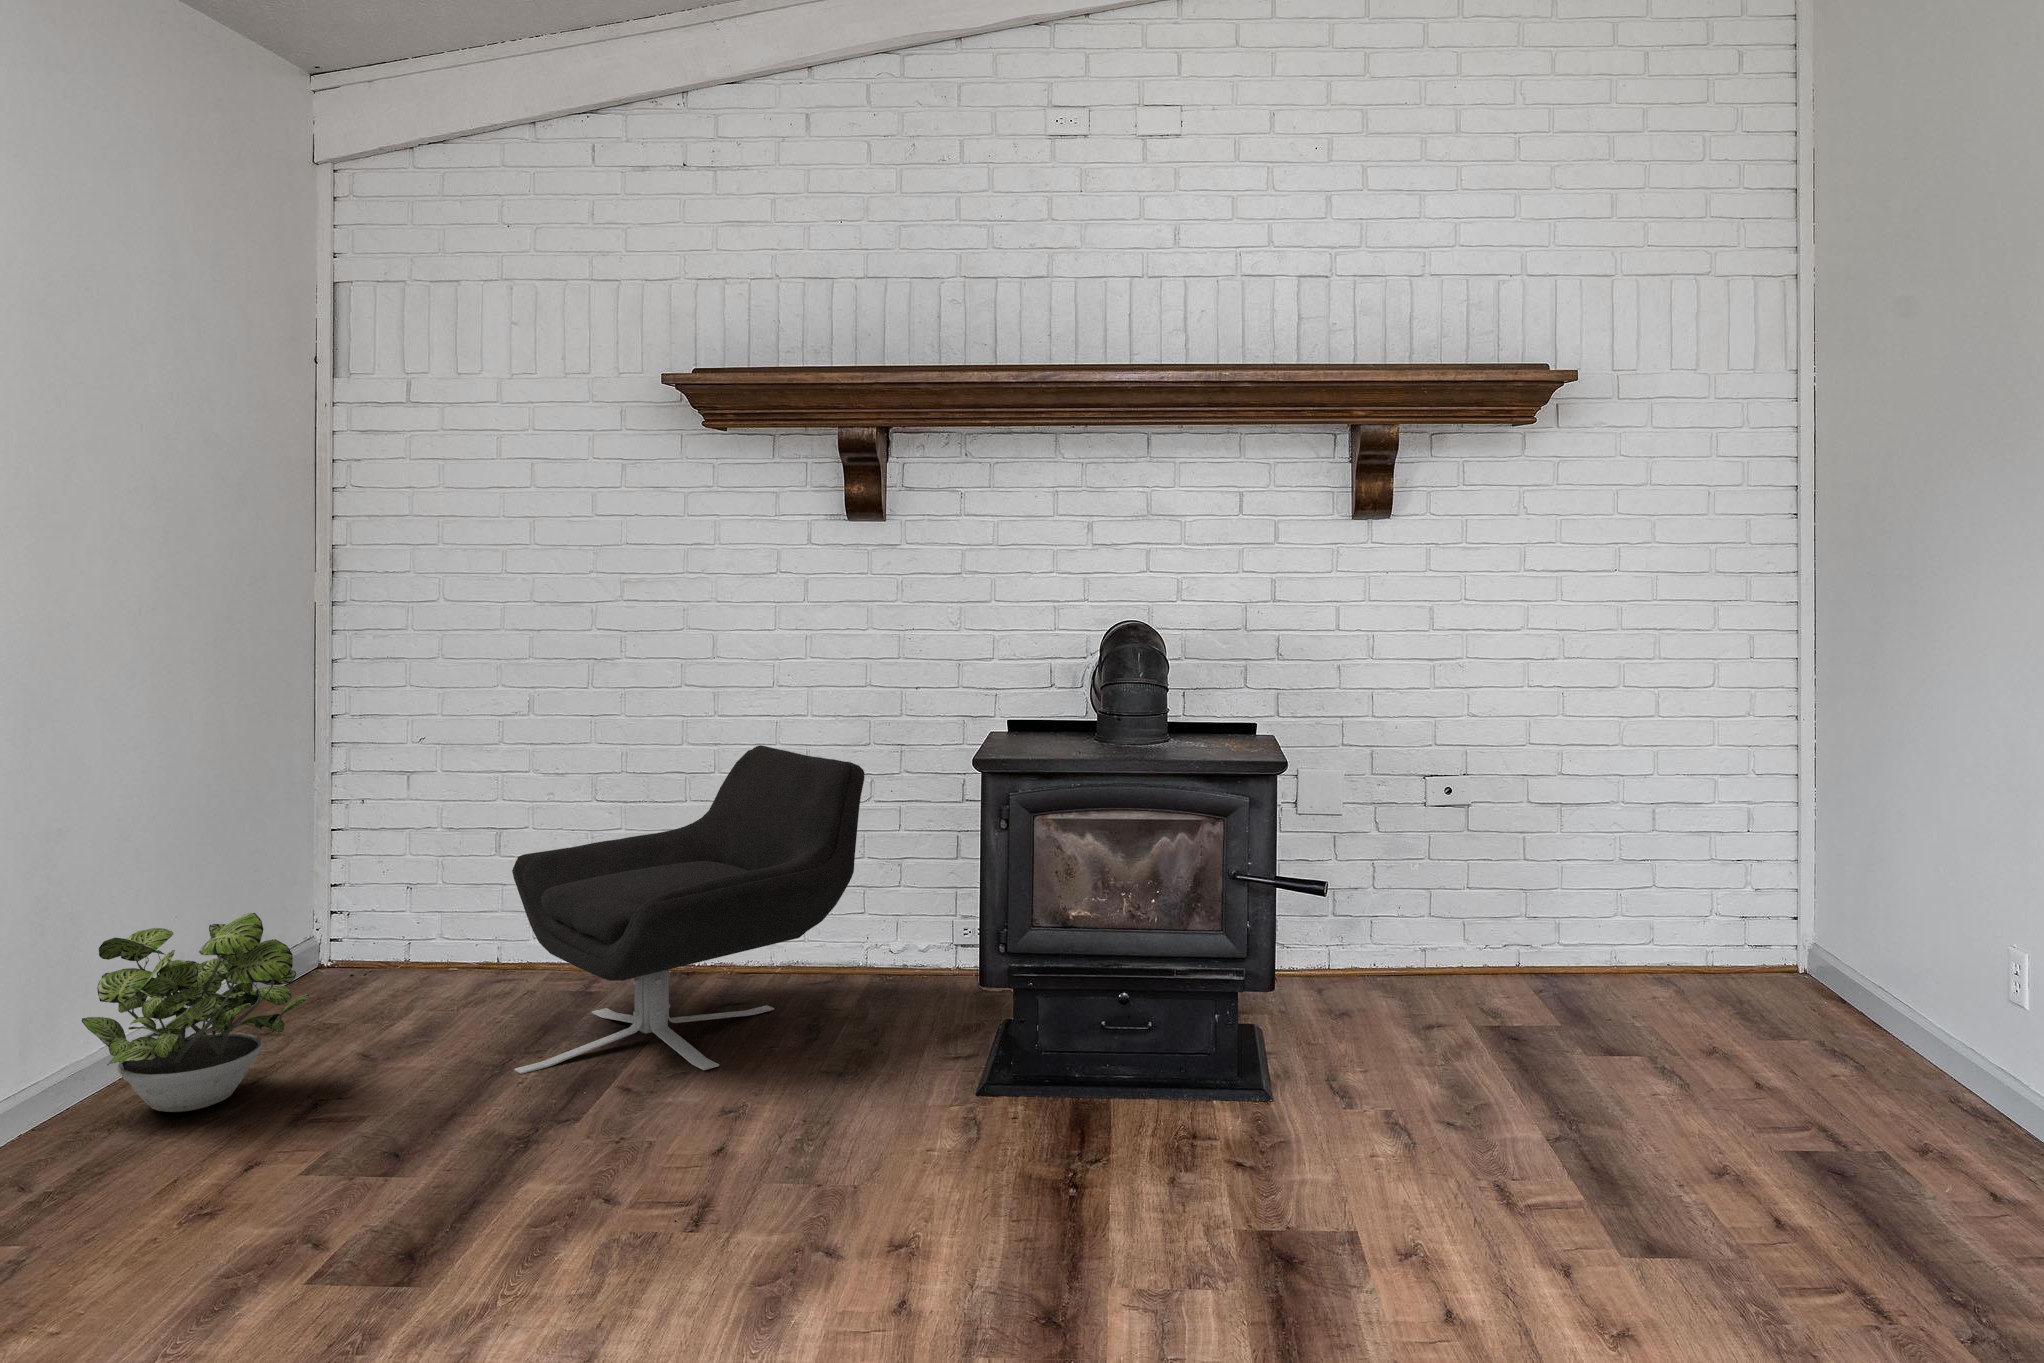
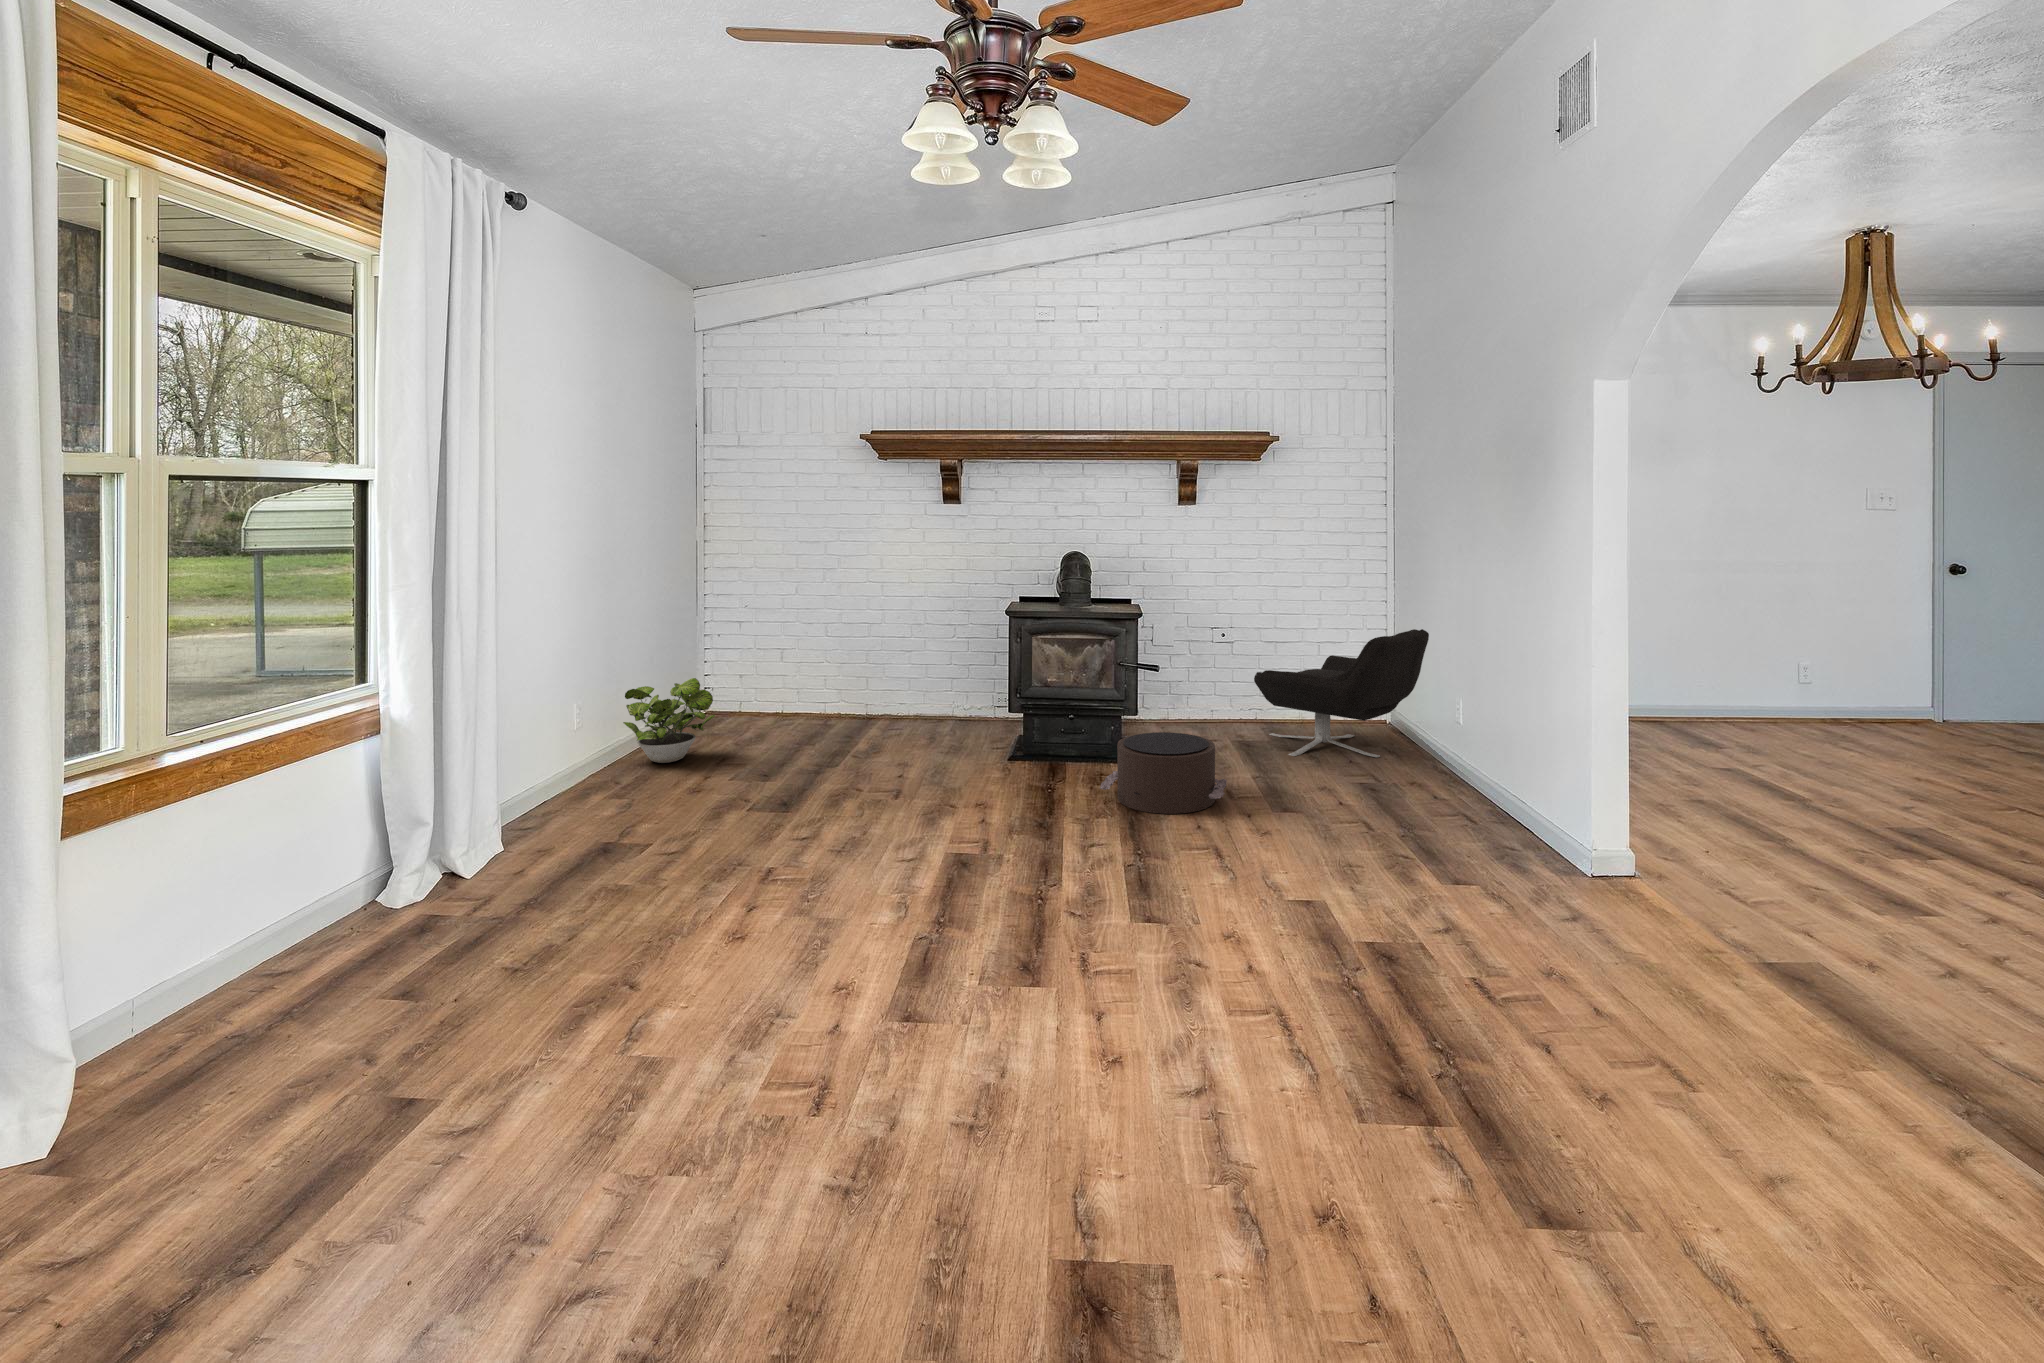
lounge chair: present [512,745,864,1074] -> present [1254,629,1429,758]
pouf: none [1199,1048,1518,1282] -> present [1100,732,1227,814]

